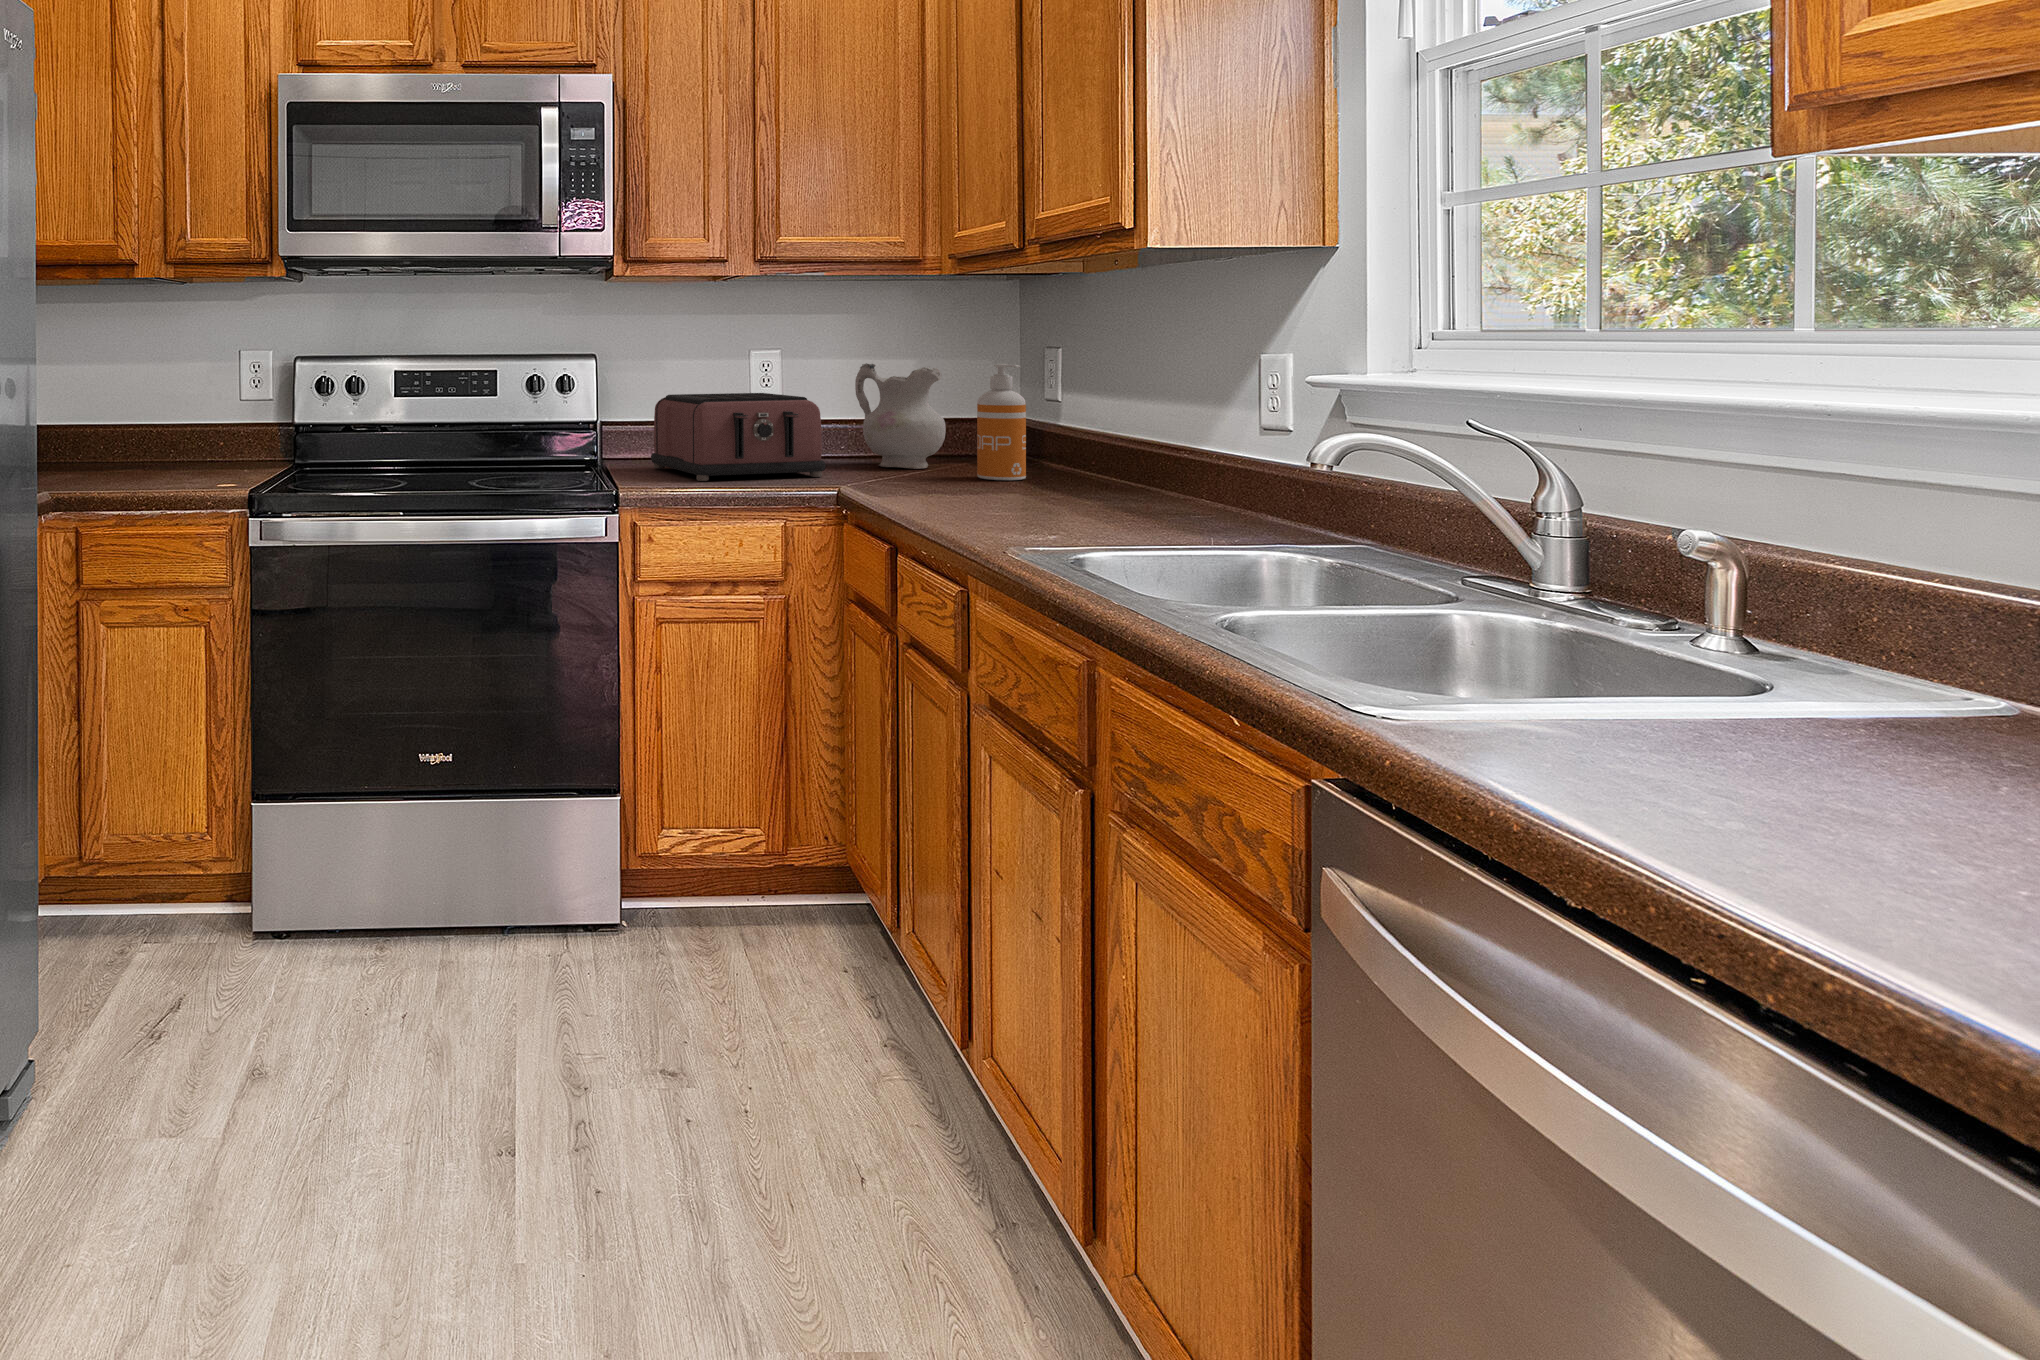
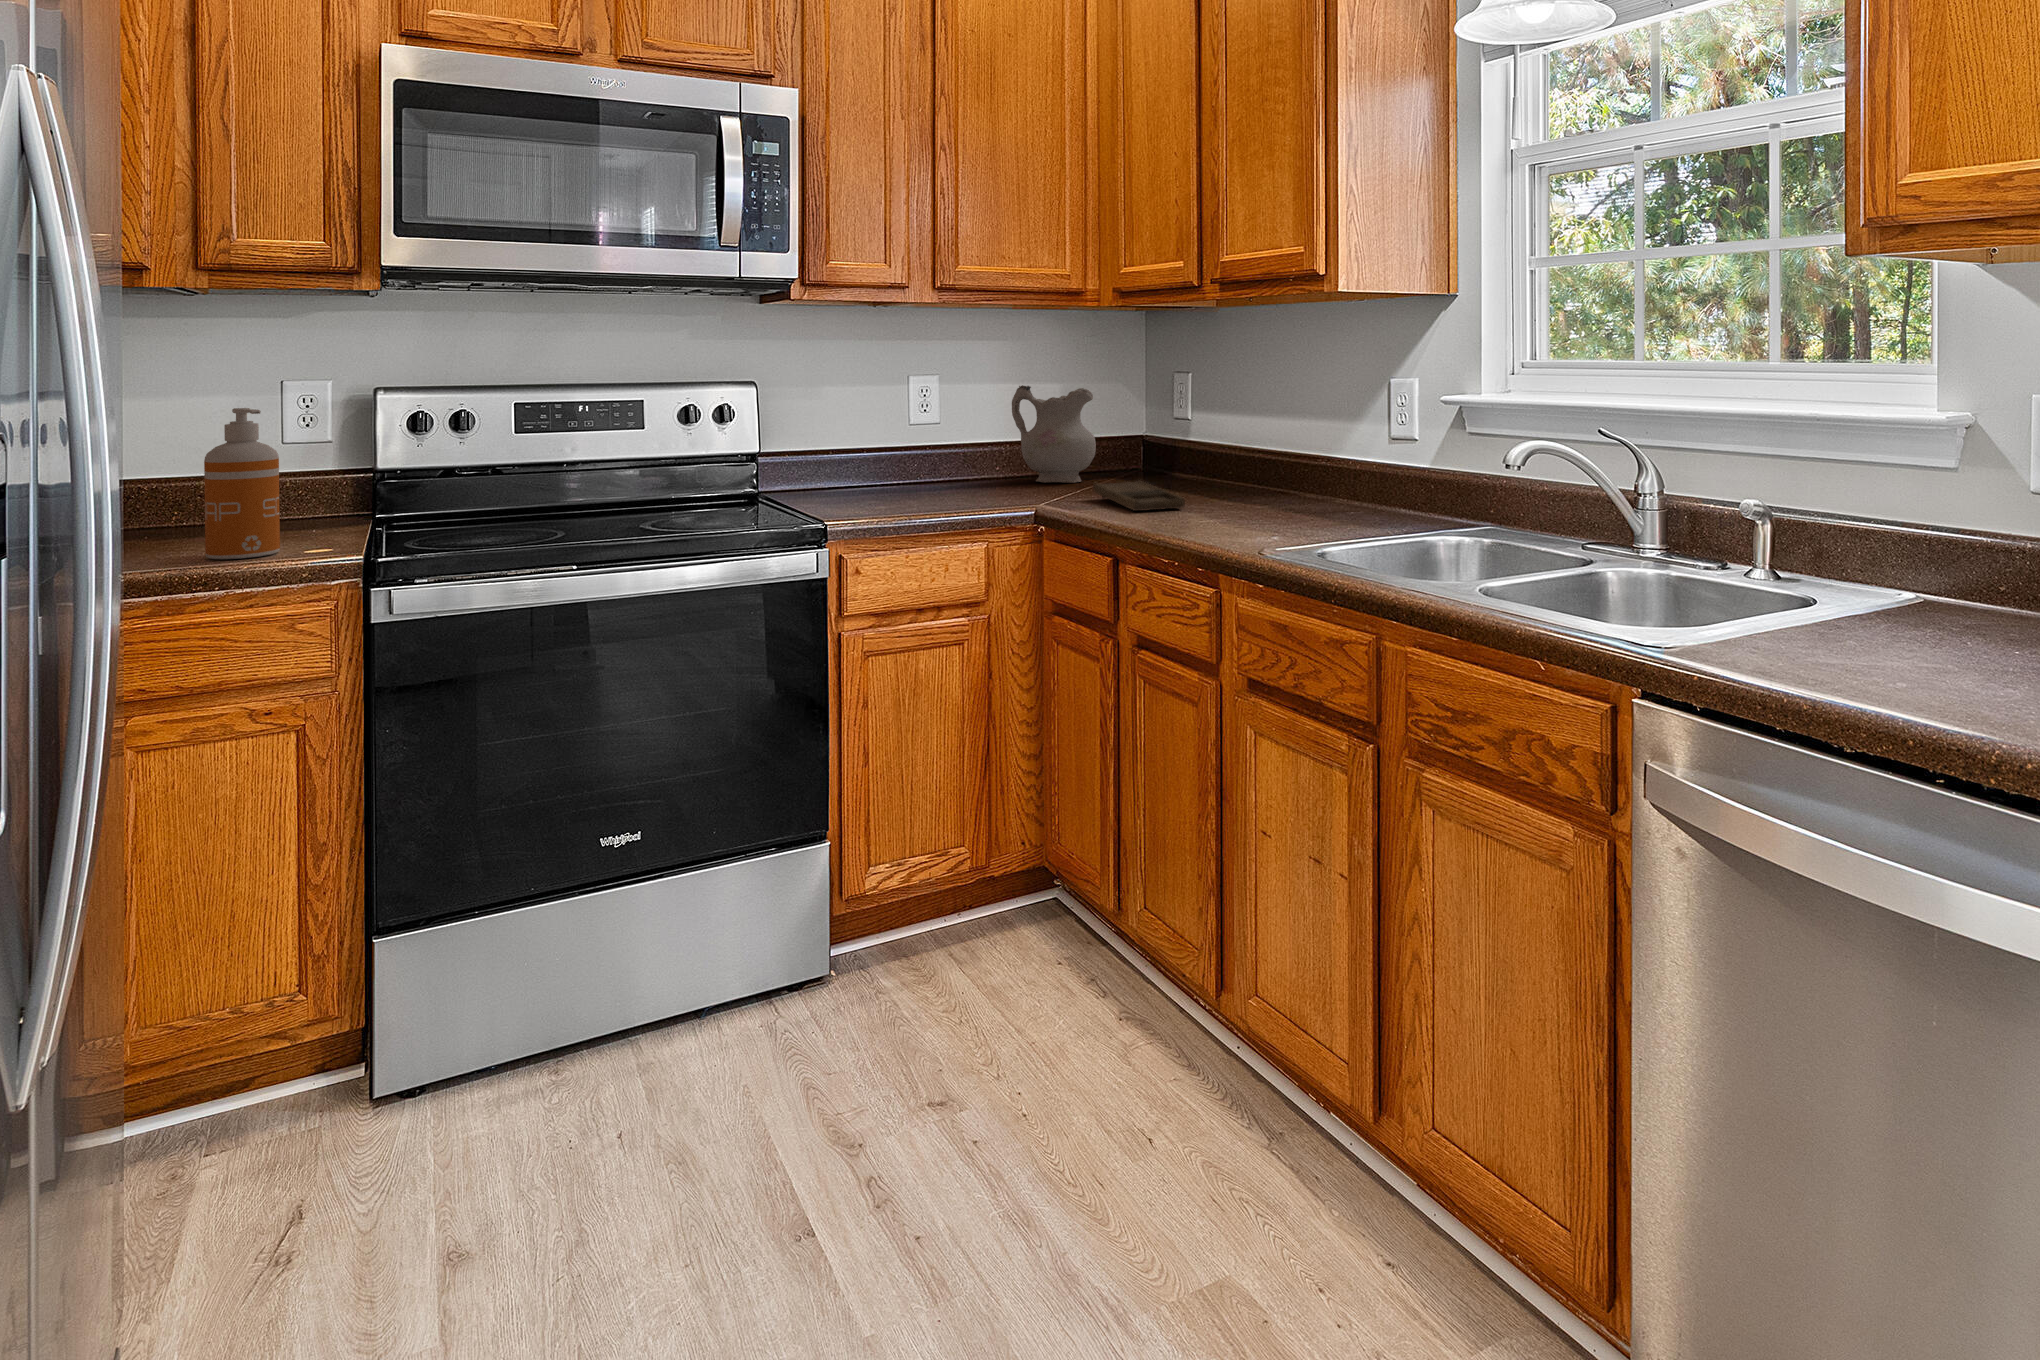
soap dispenser: present [977,364,1026,480] -> present [204,408,280,559]
toaster: present [651,393,825,481] -> none [819,416,1005,507]
tray: none [911,468,997,500] -> present [1093,481,1185,511]

